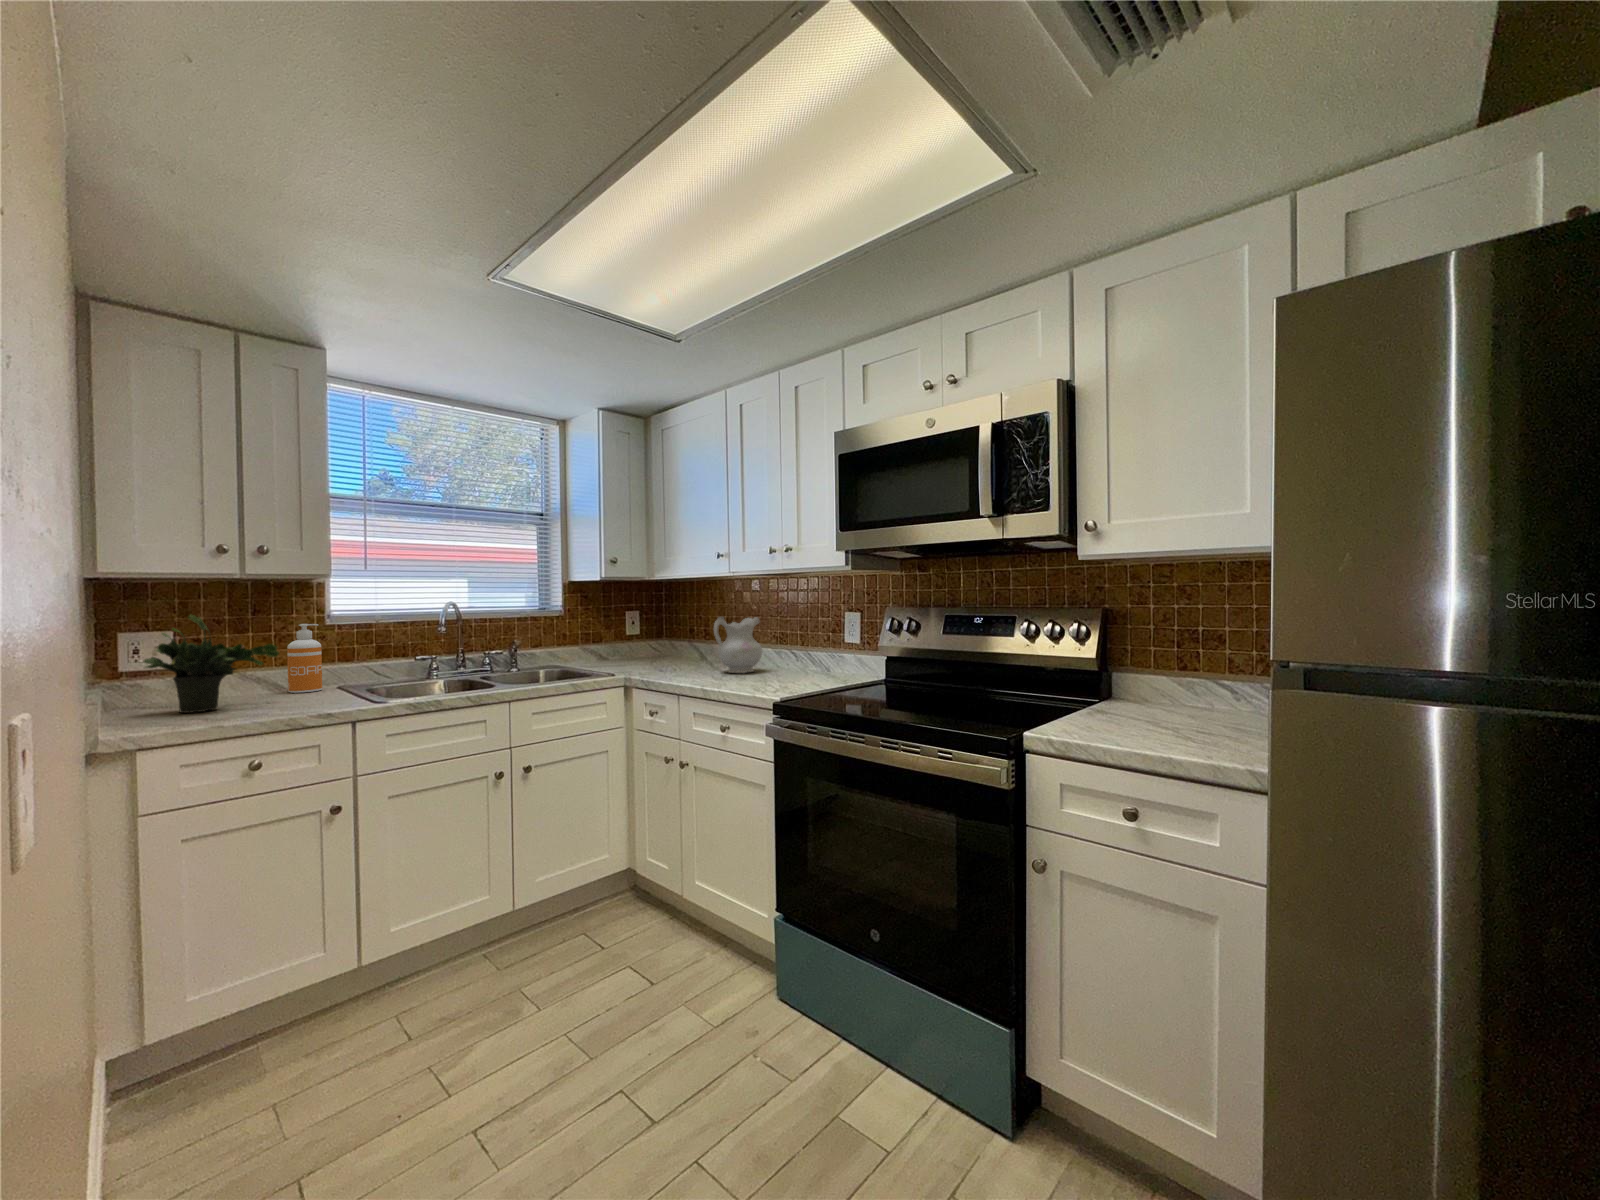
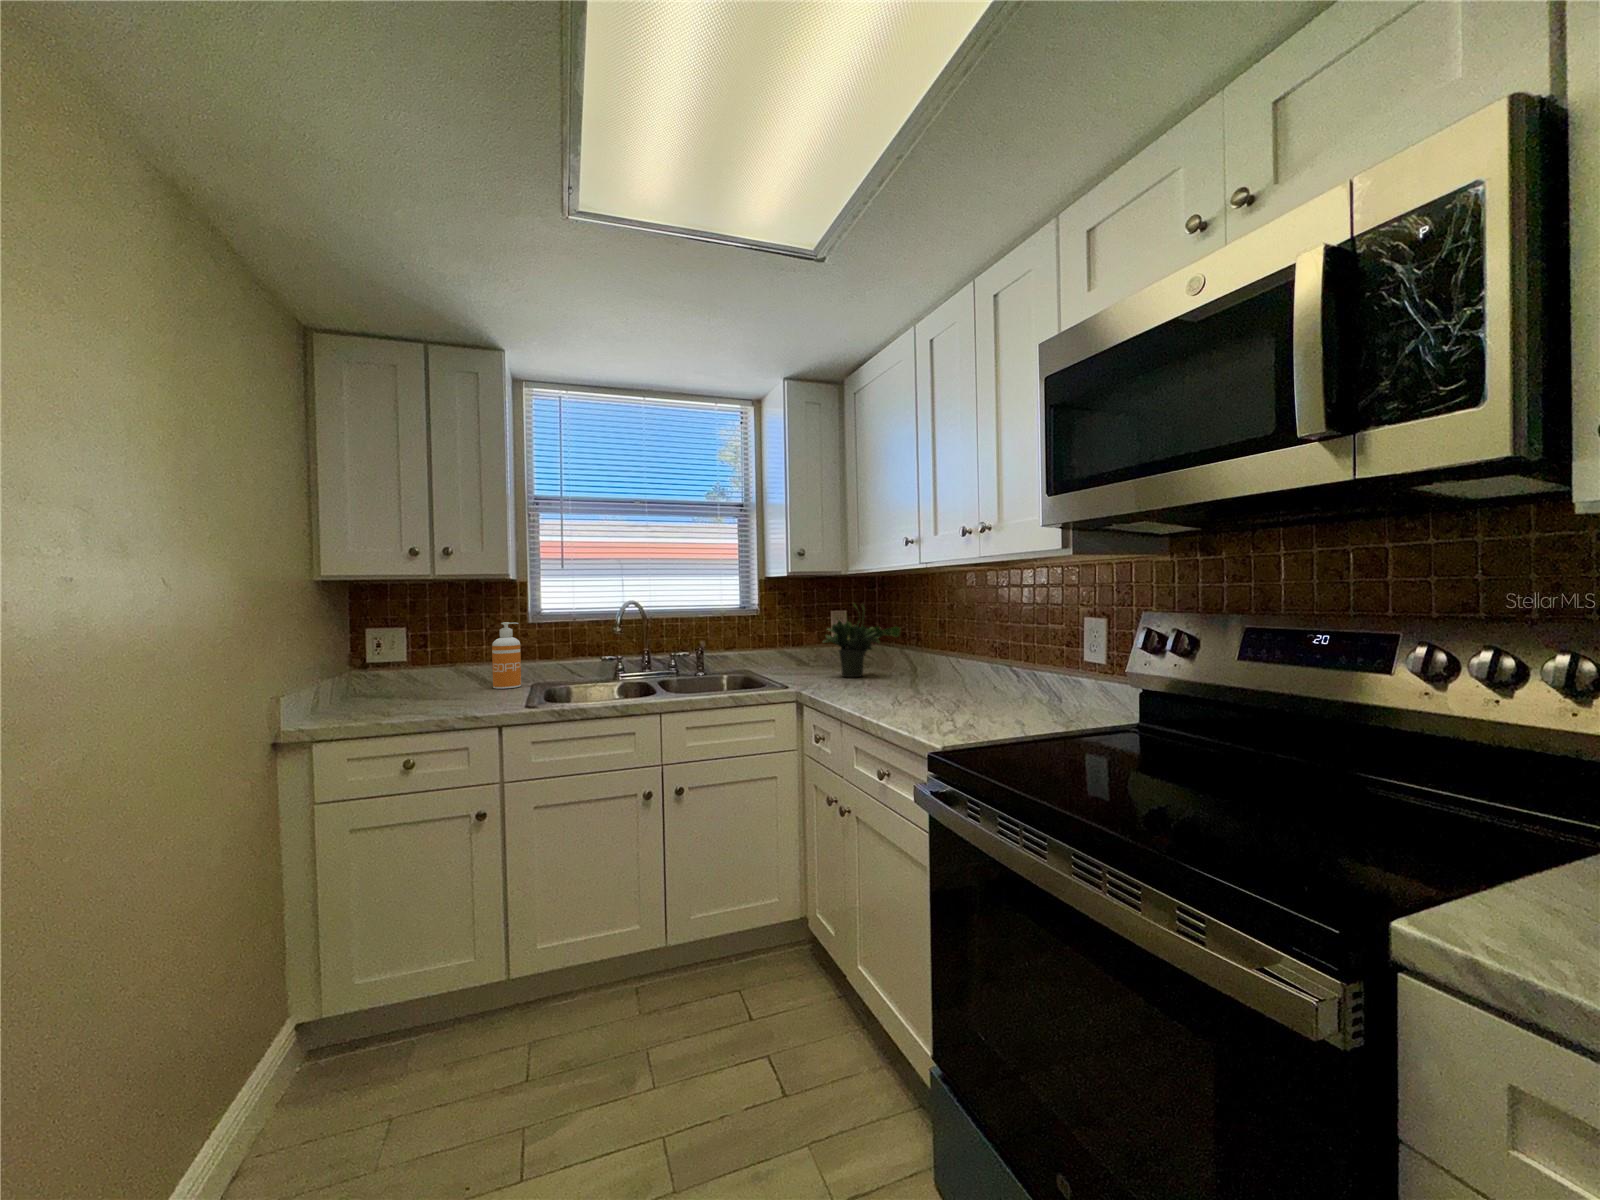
potted plant: present [143,615,279,713] -> present [823,604,901,677]
ceramic pitcher: present [714,617,762,673] -> none [905,620,971,695]

